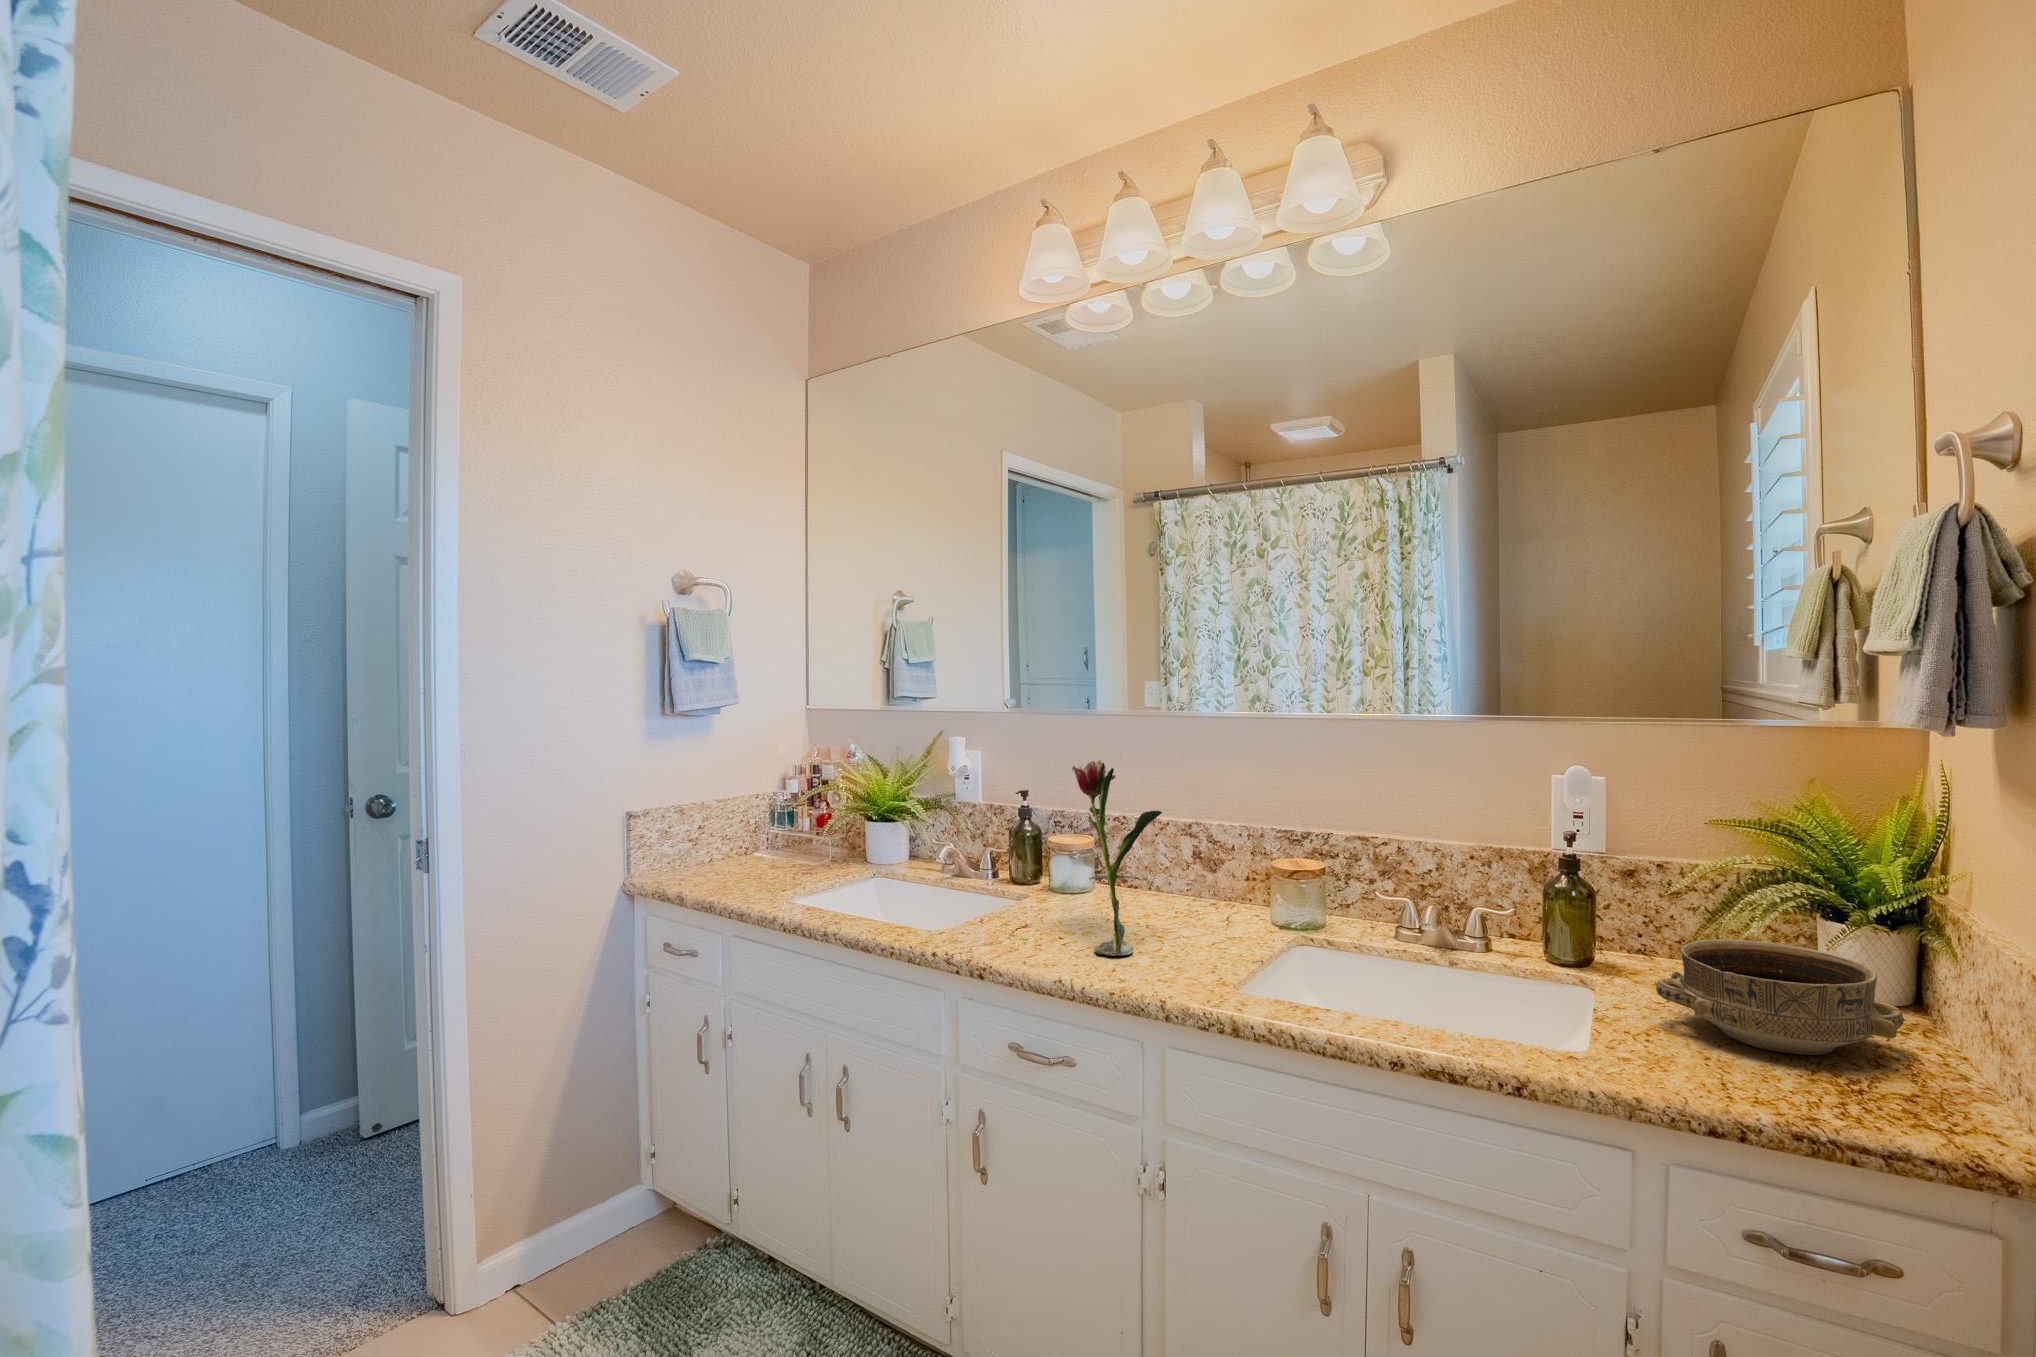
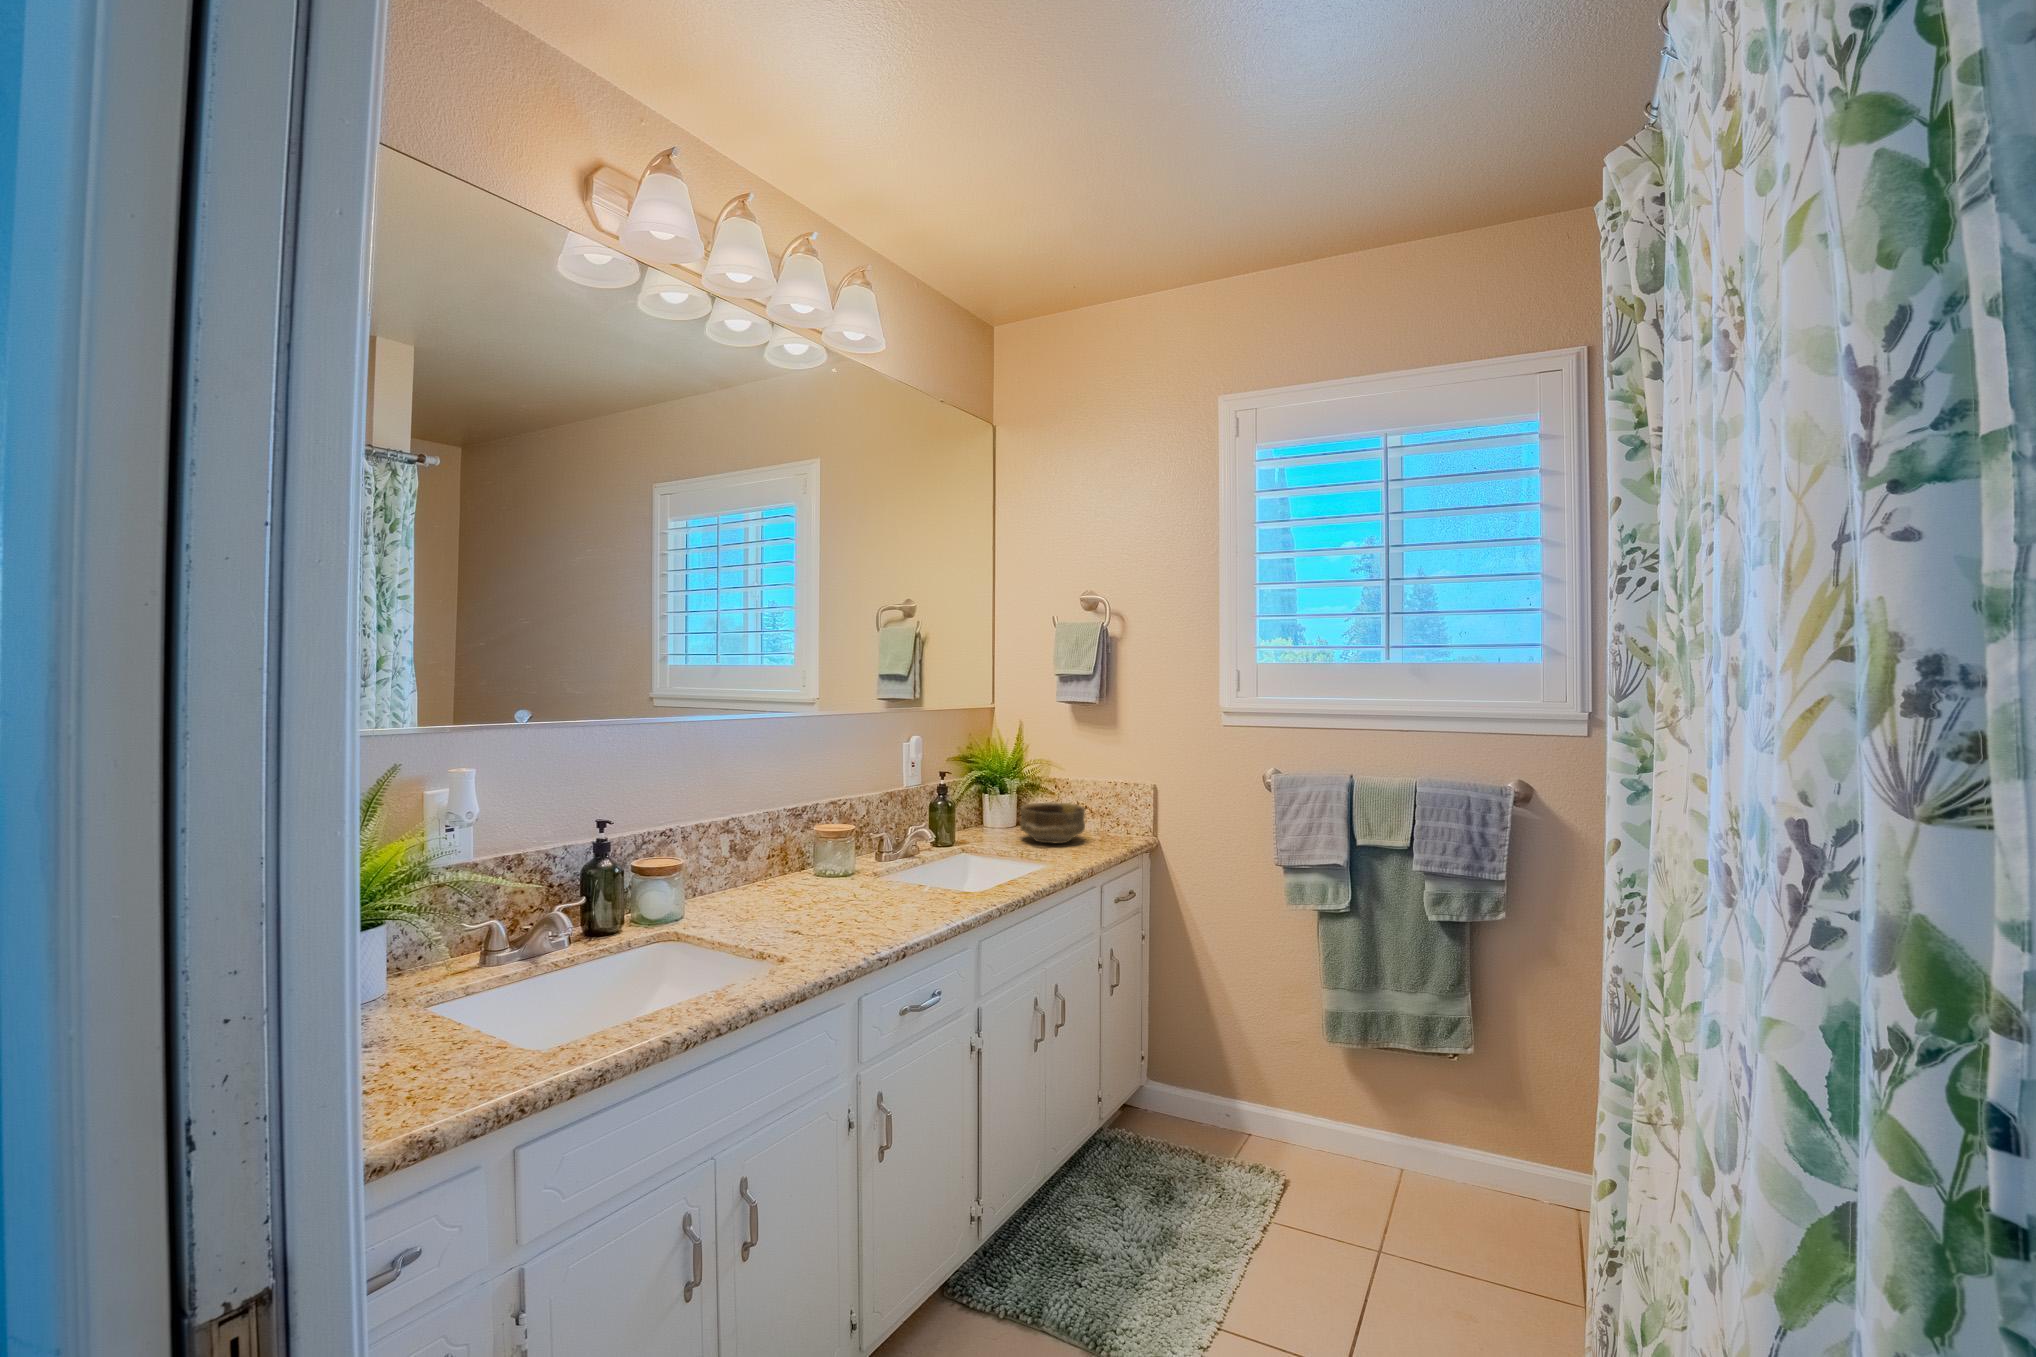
flower: present [1072,760,1162,956] -> none [782,764,910,915]

